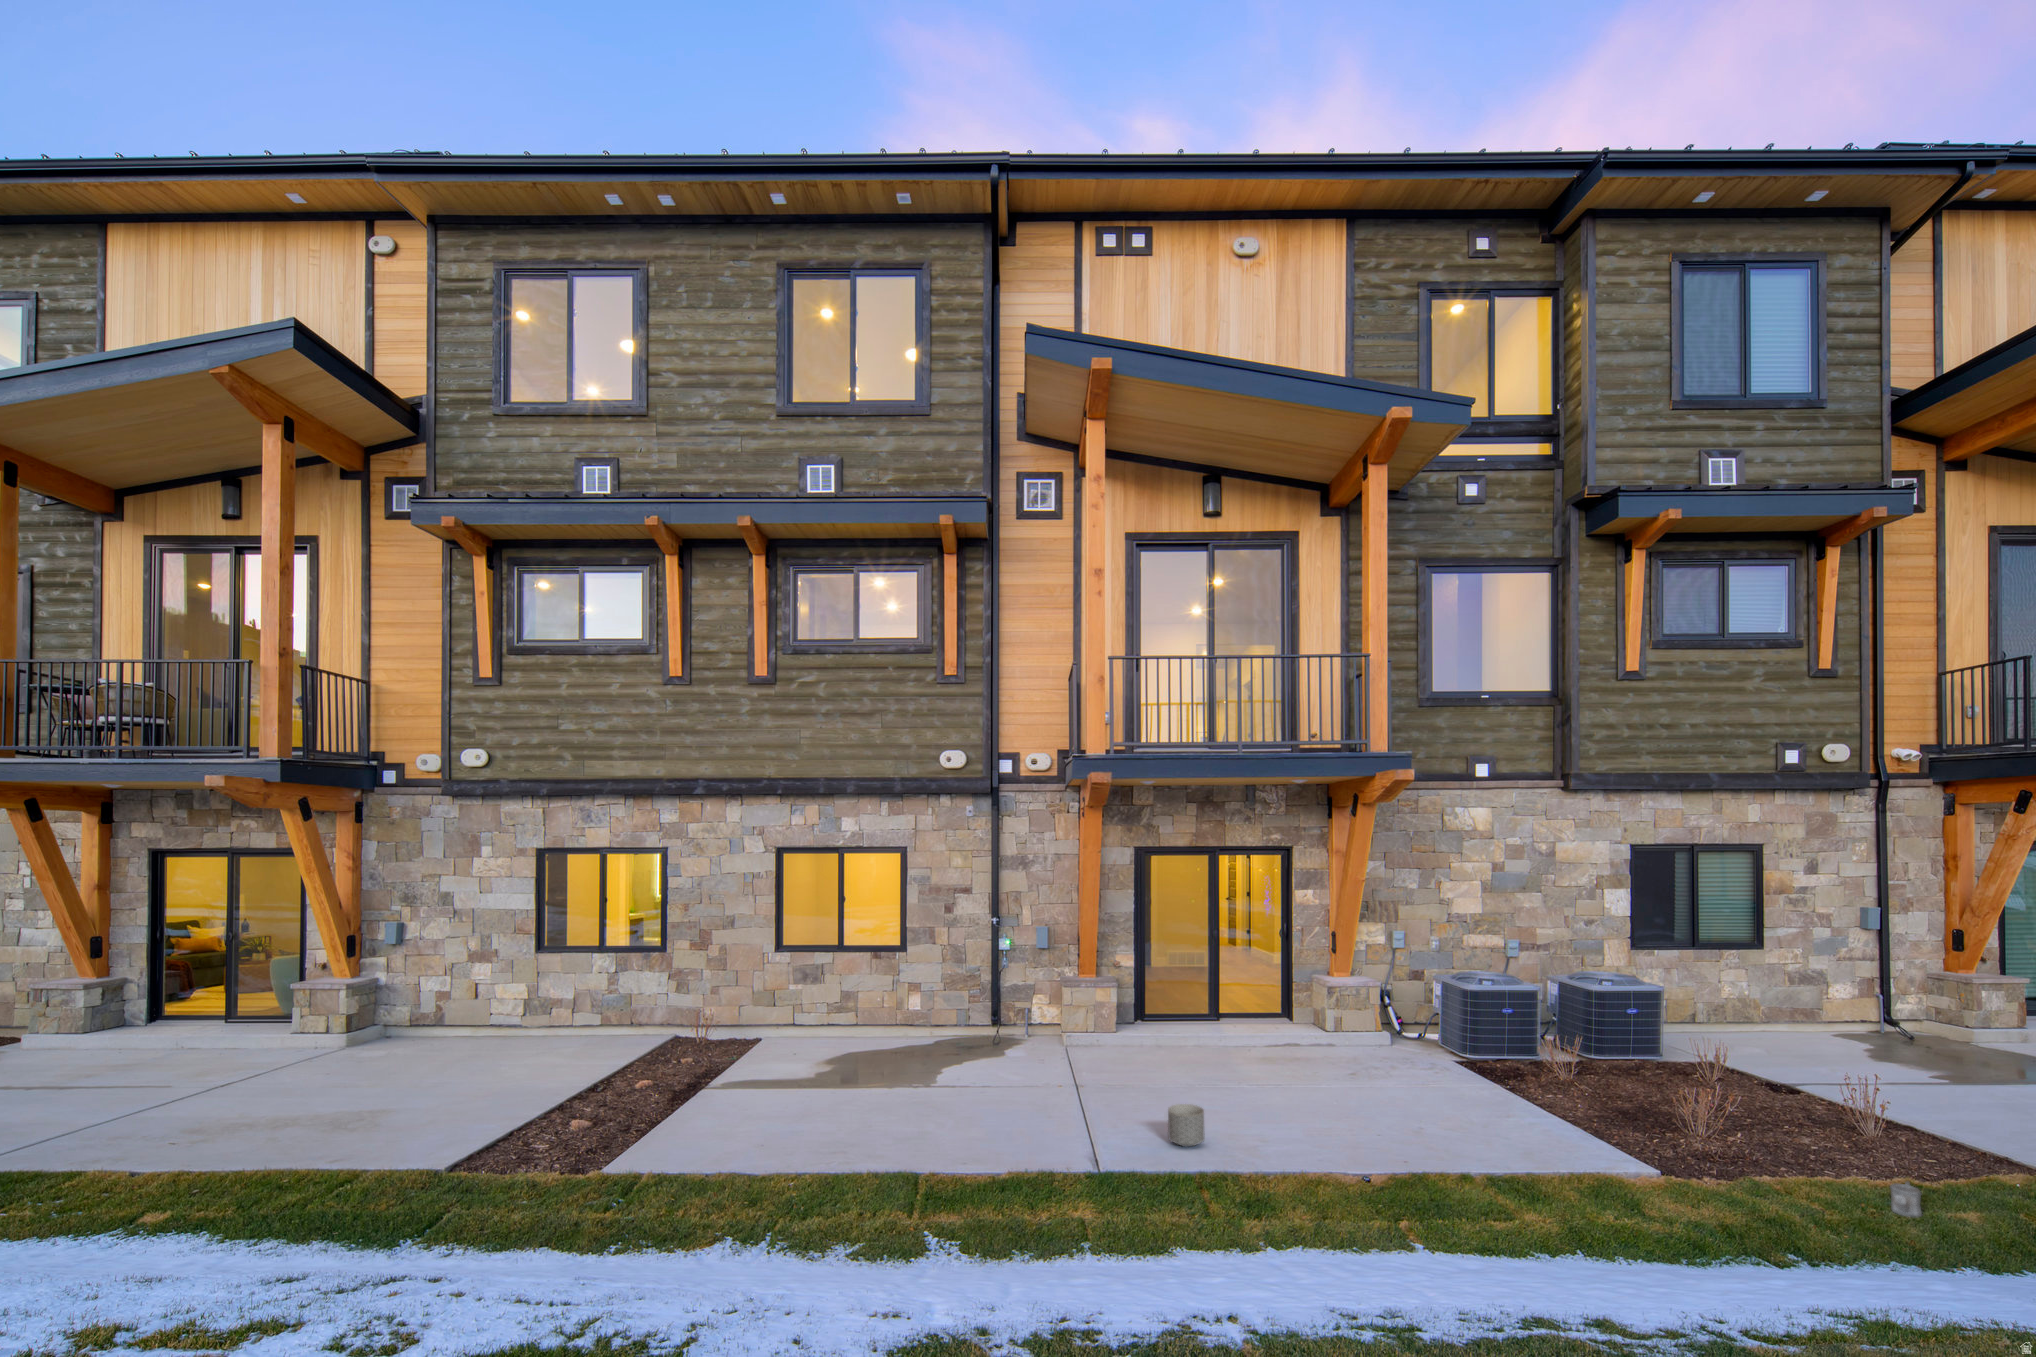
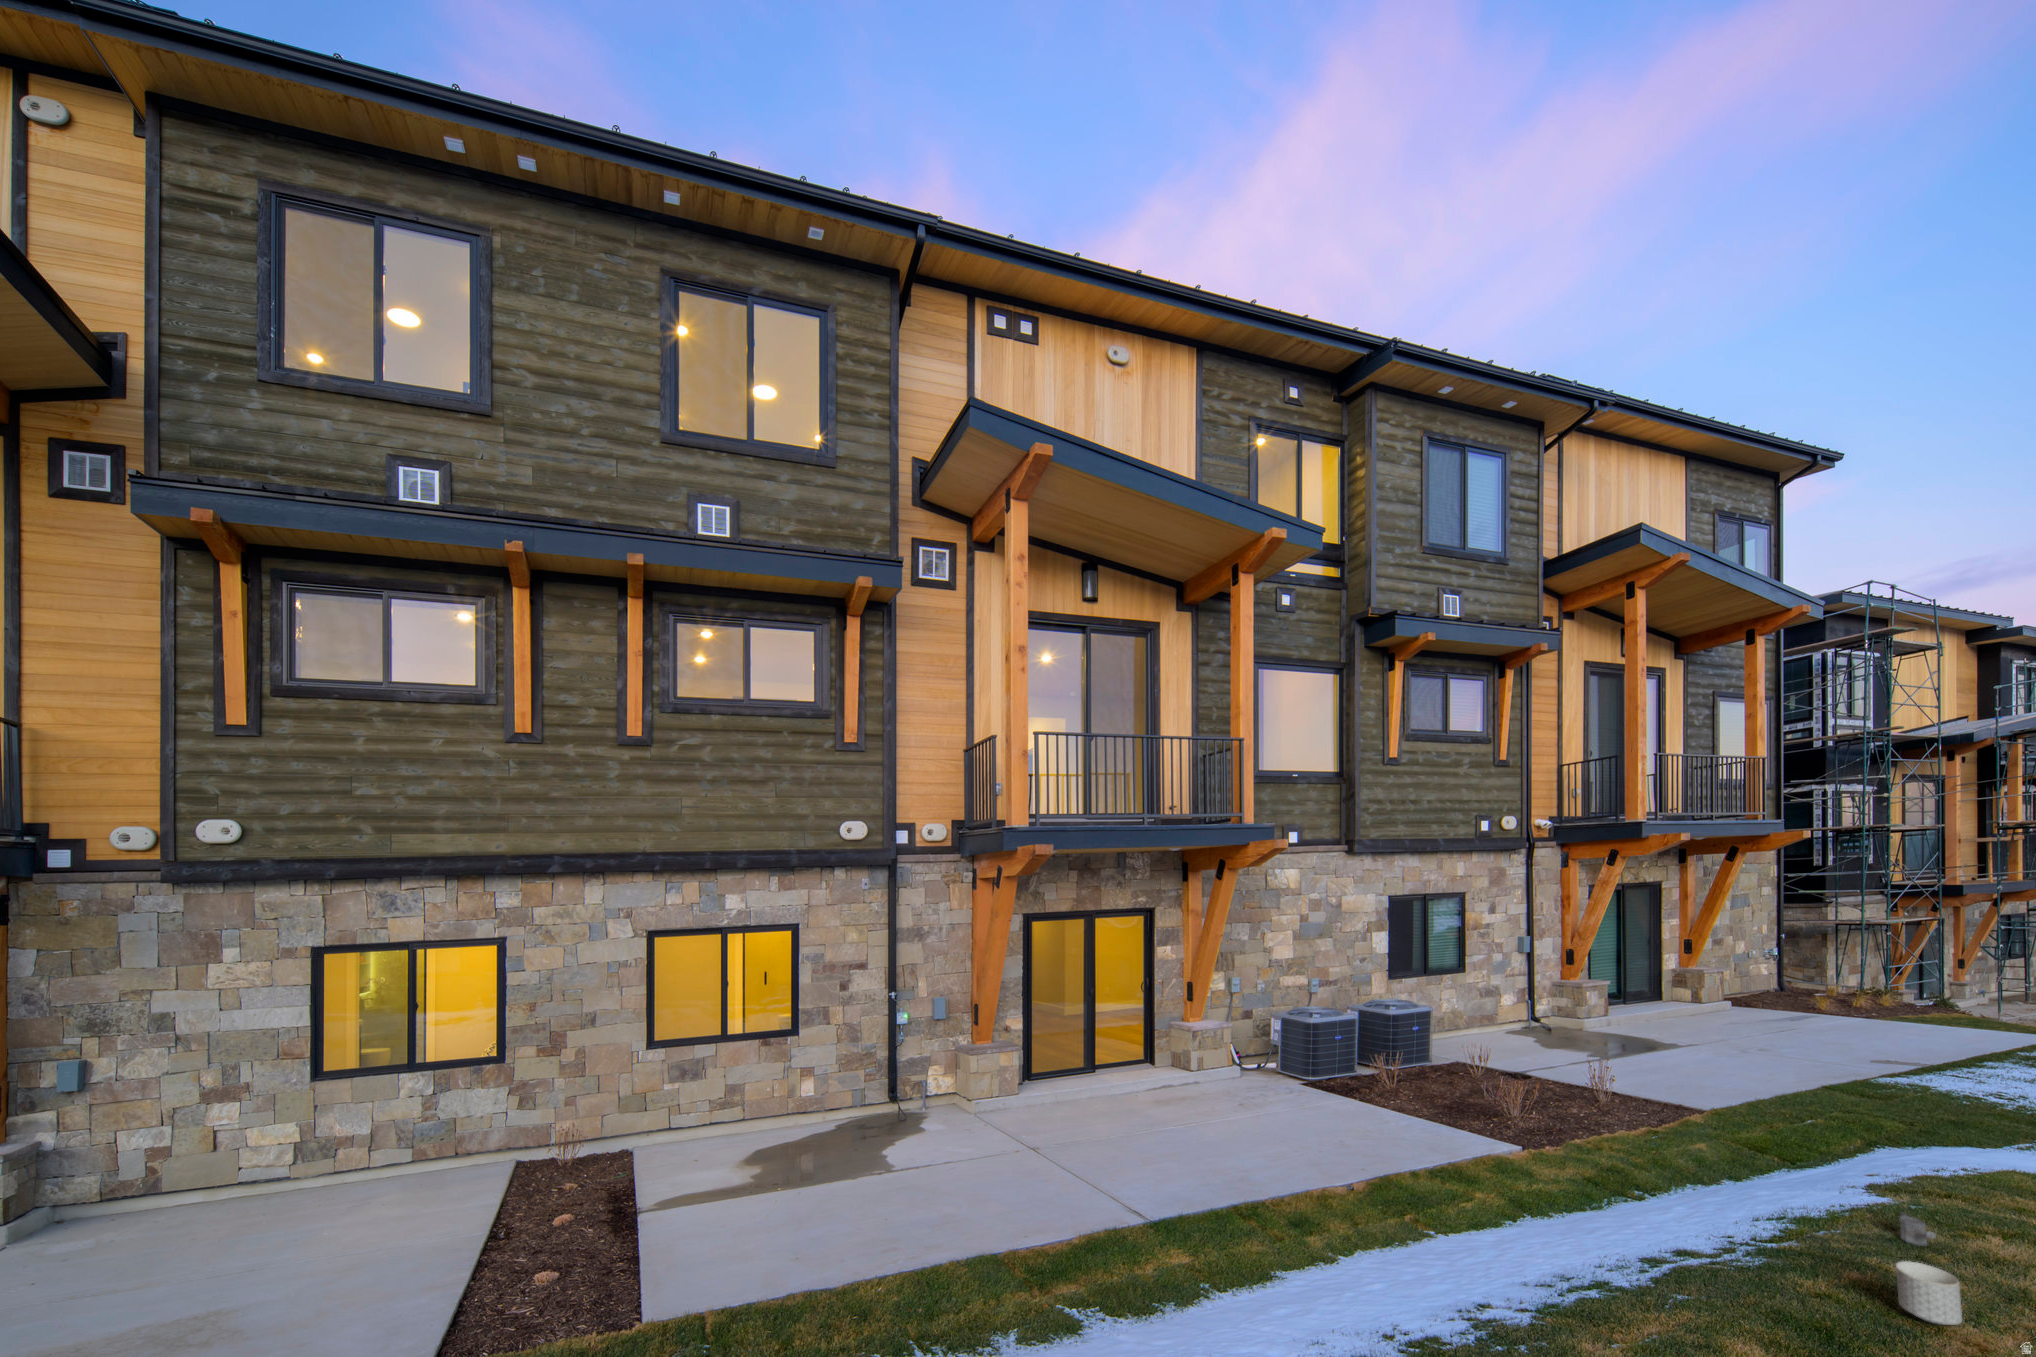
planter: present [1168,1104,1205,1147] -> present [1896,1261,1962,1325]

